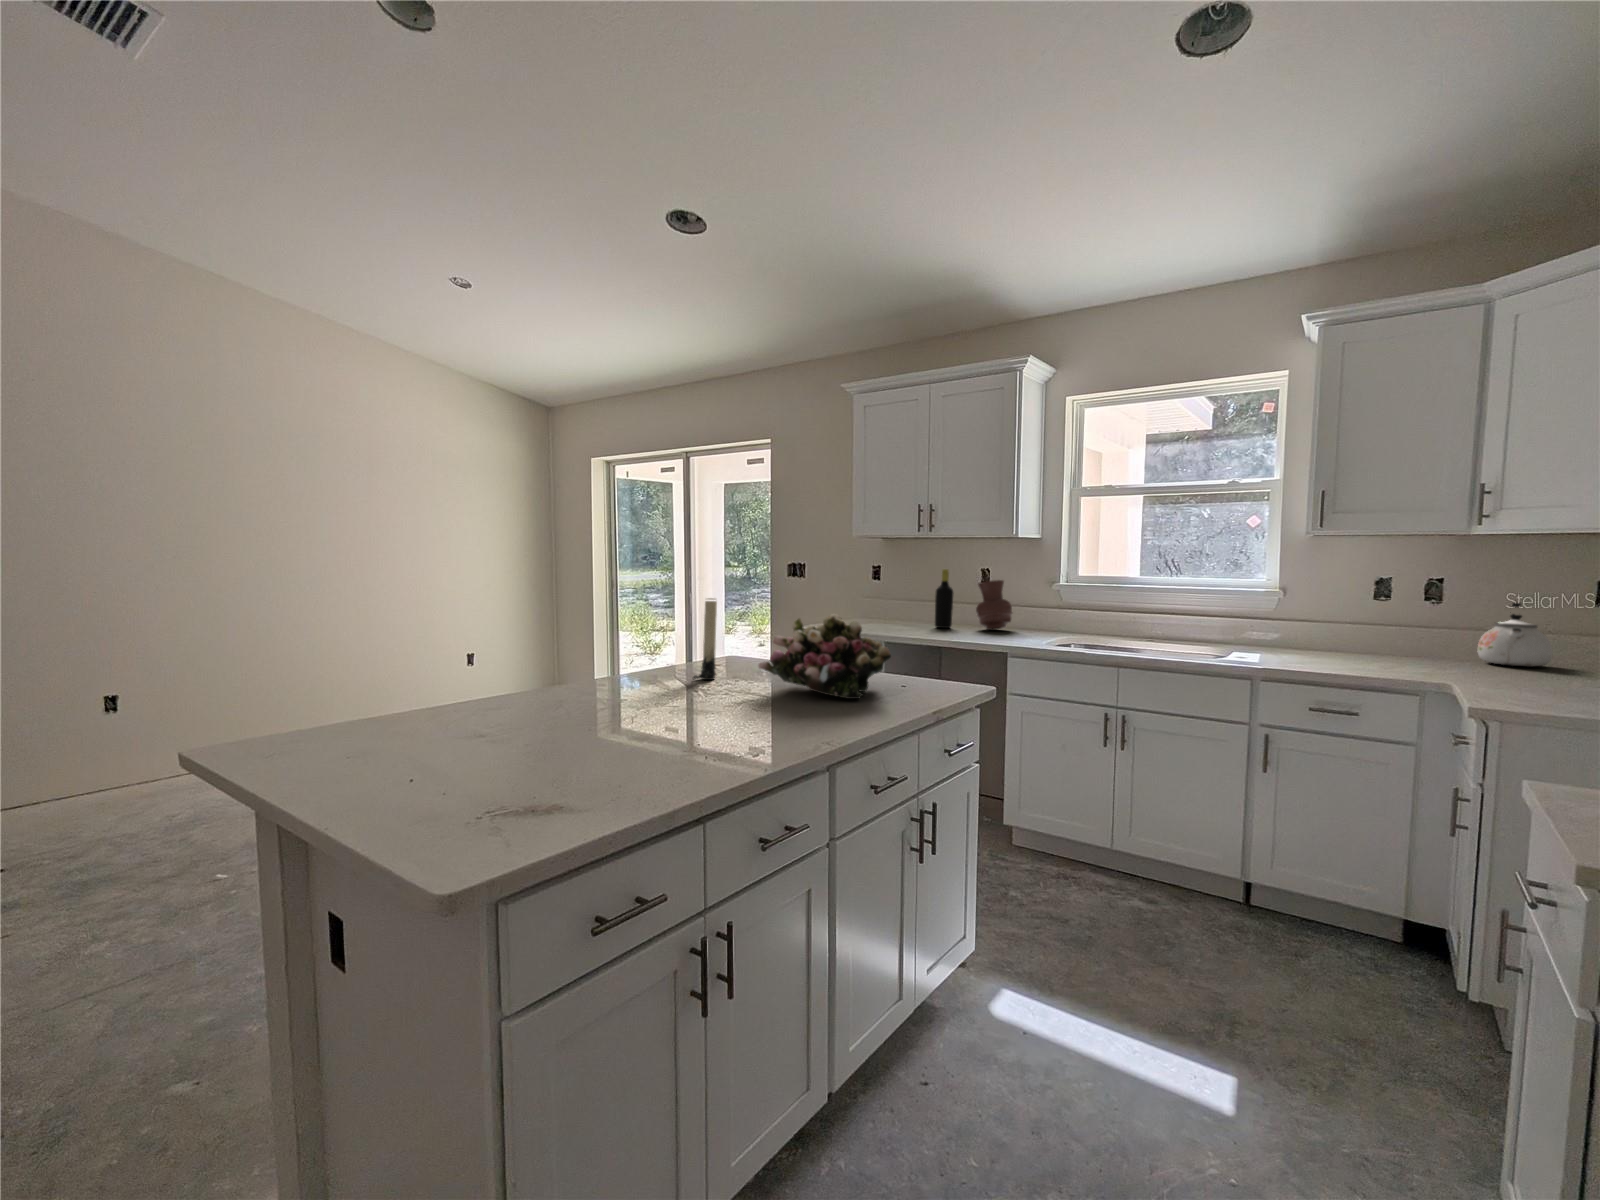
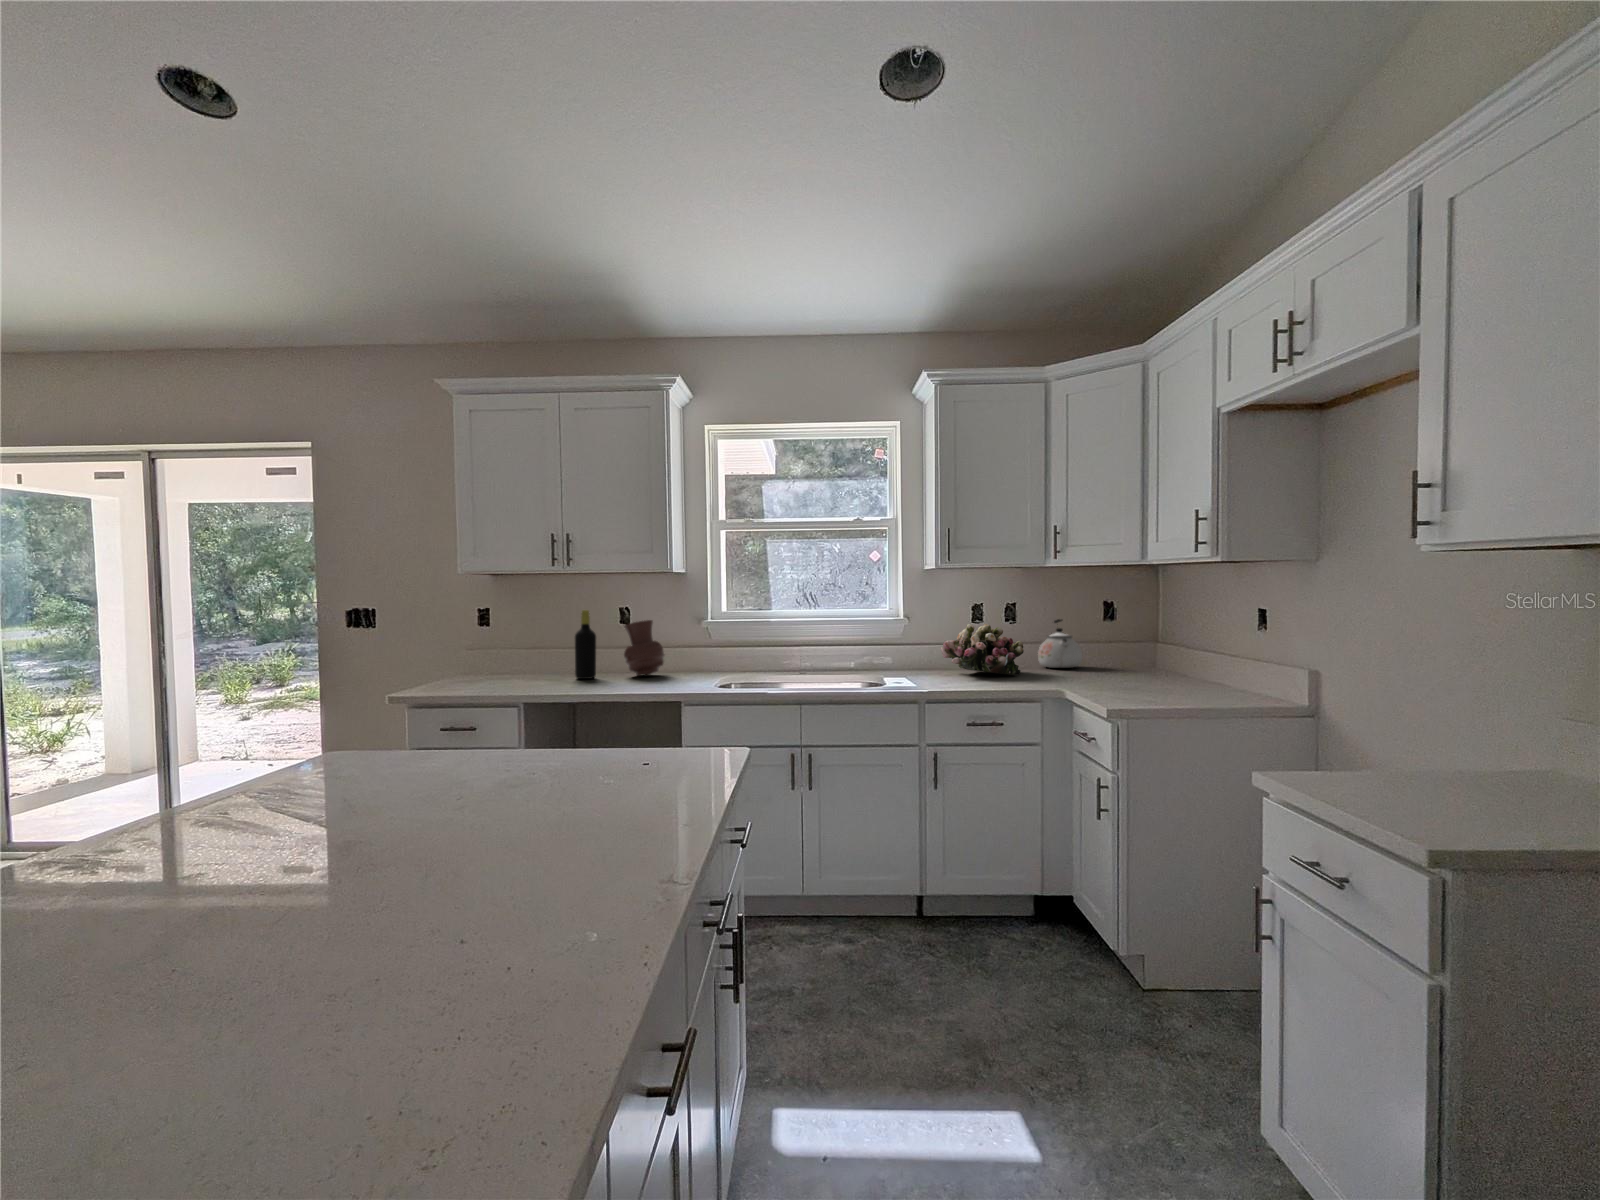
candle: present [693,598,717,680] -> none [294,674,342,816]
flower arrangement: present [758,614,891,699] -> present [941,624,1024,675]

